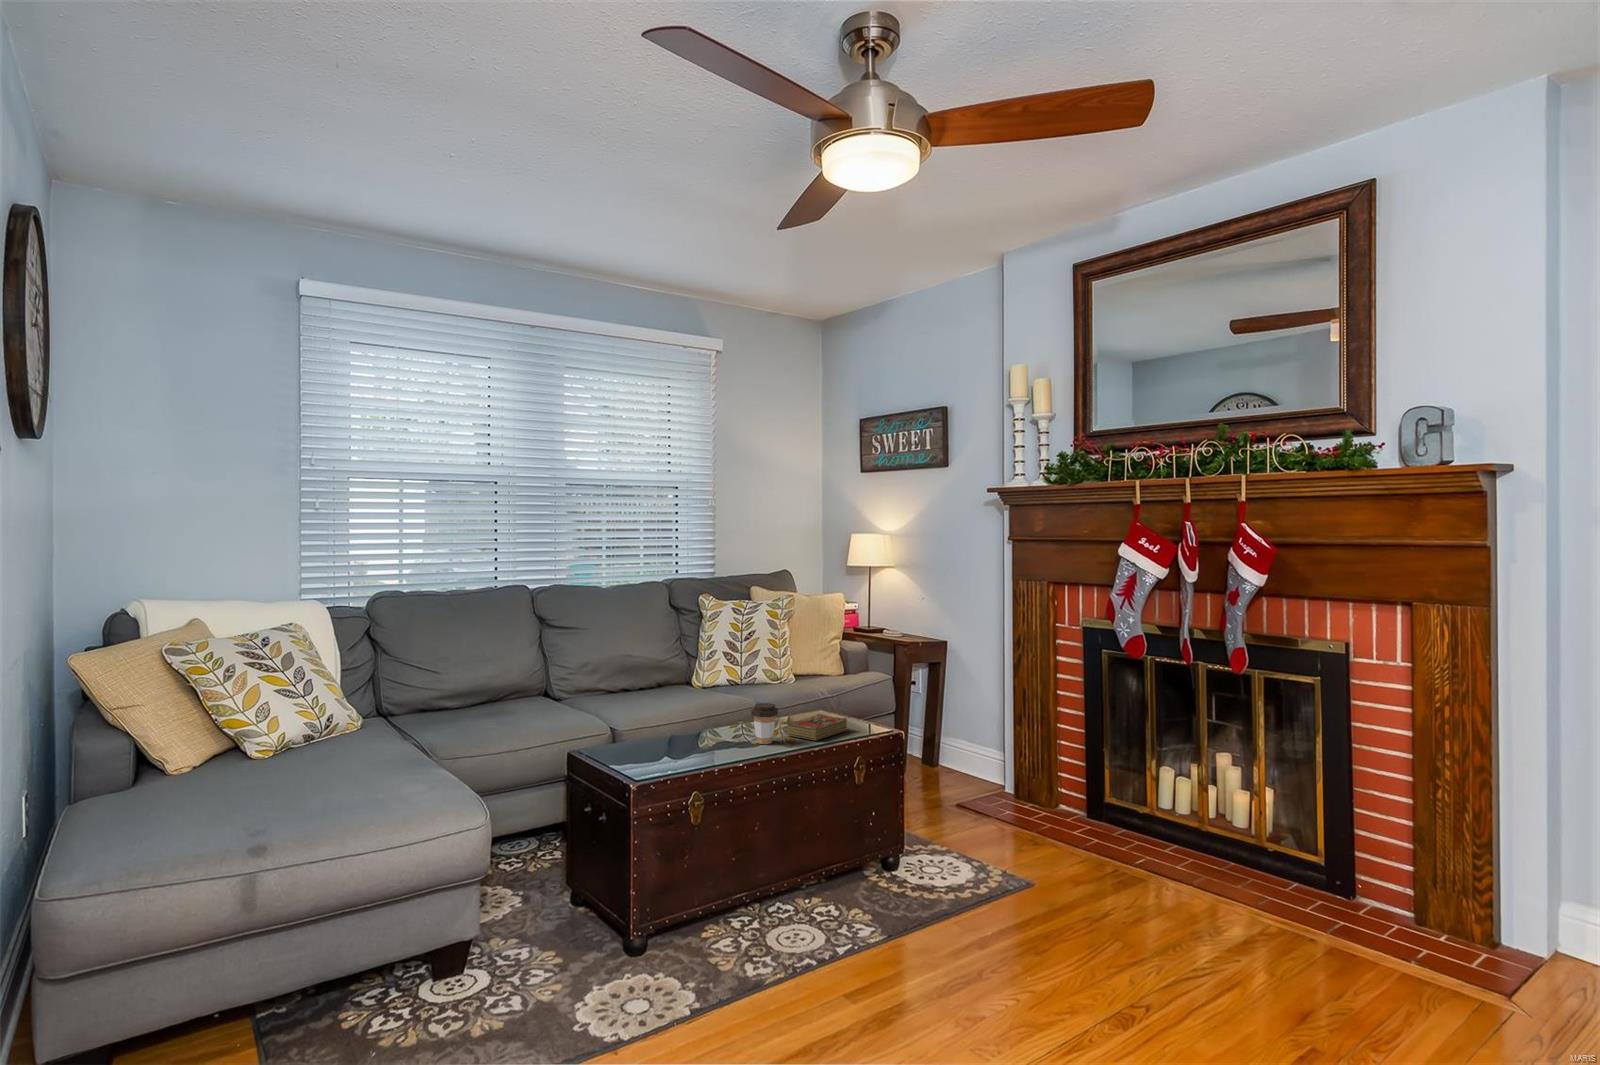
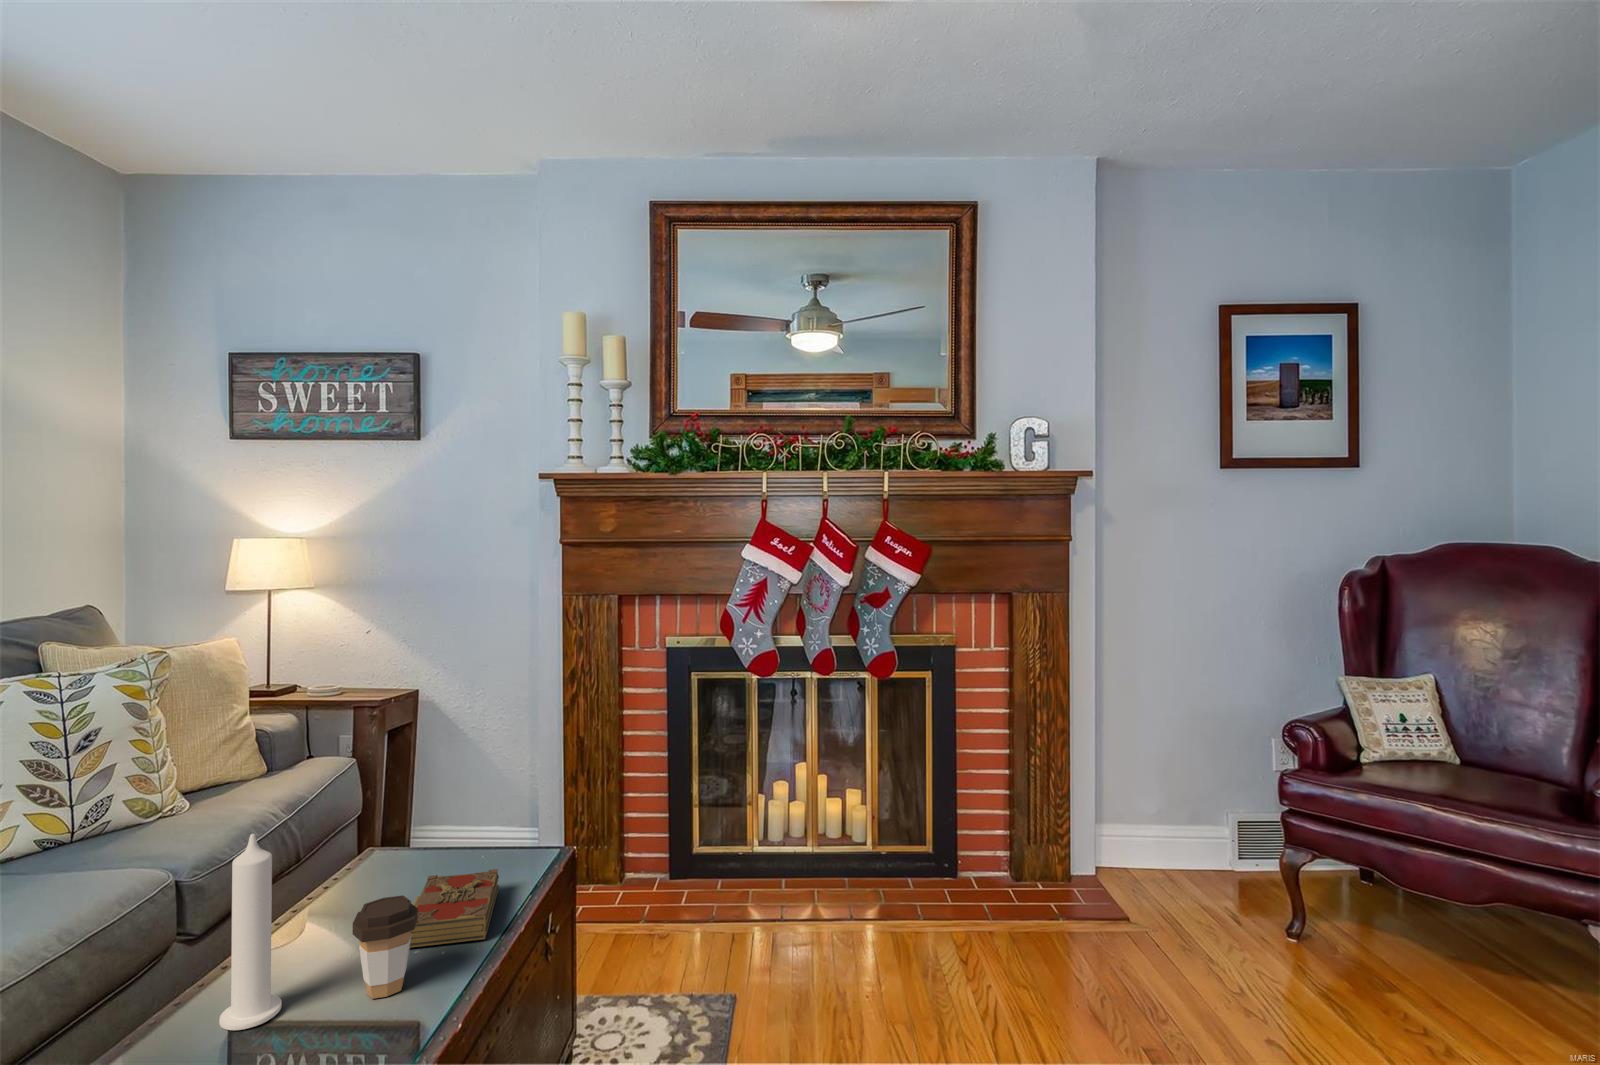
candle: none [712,661,733,739] -> present [219,834,282,1030]

